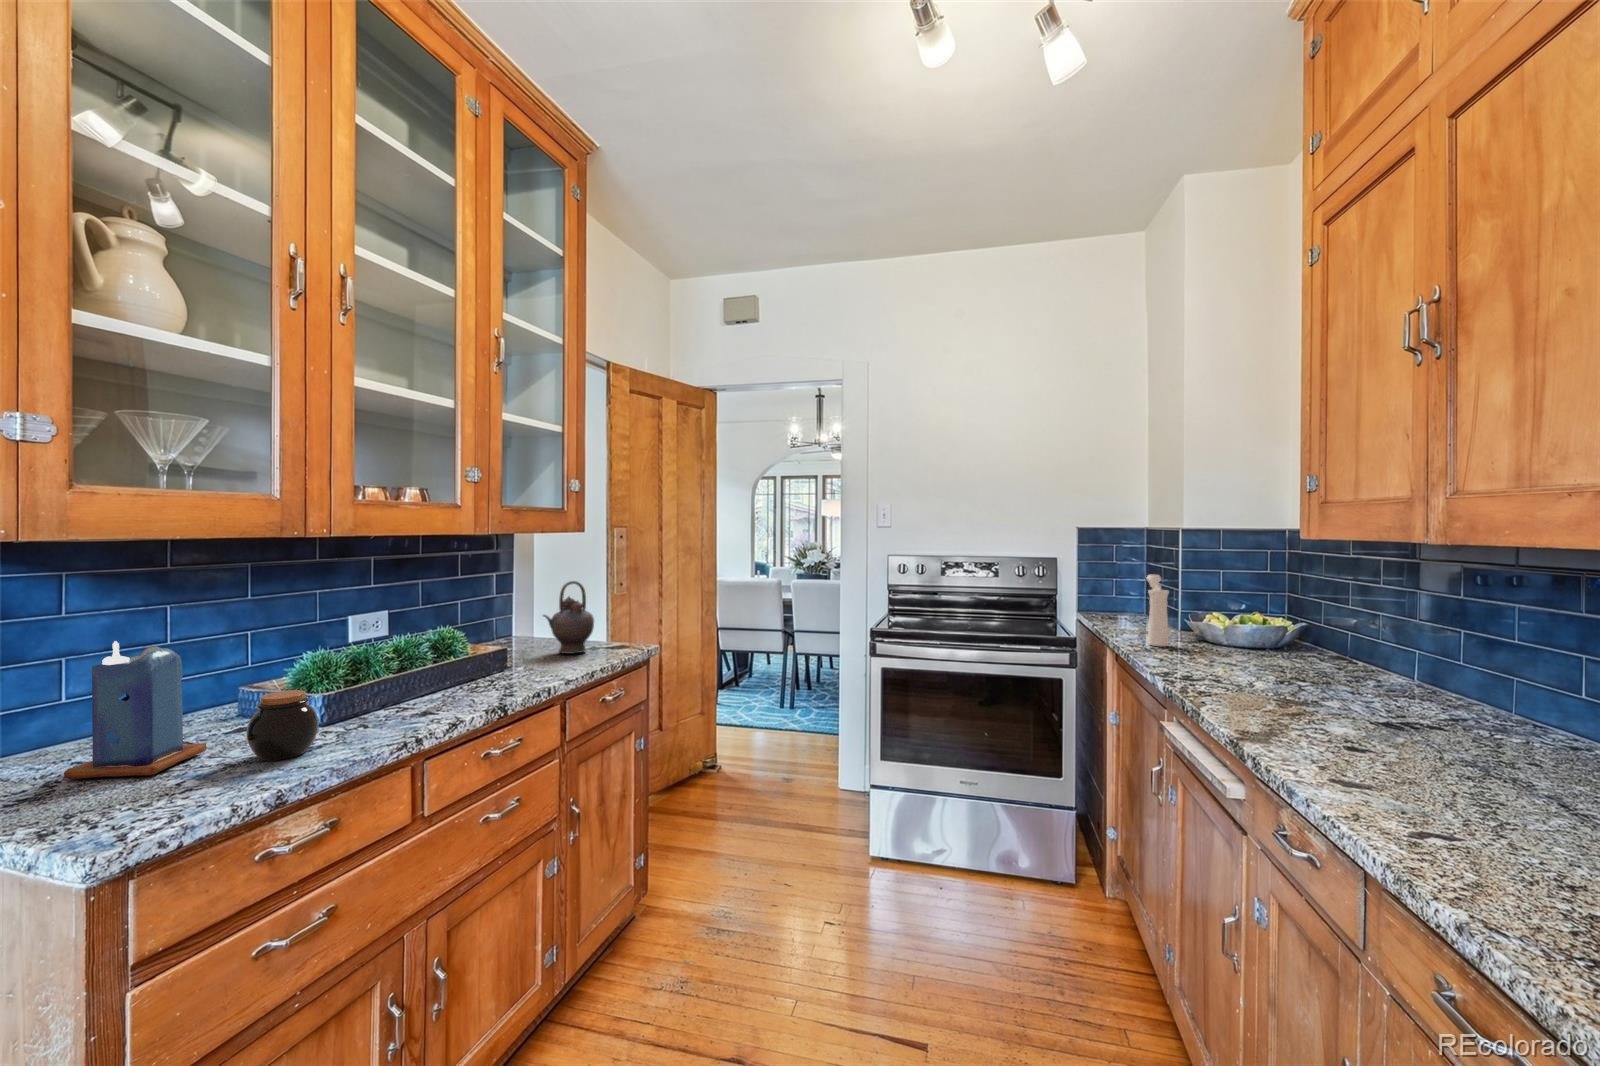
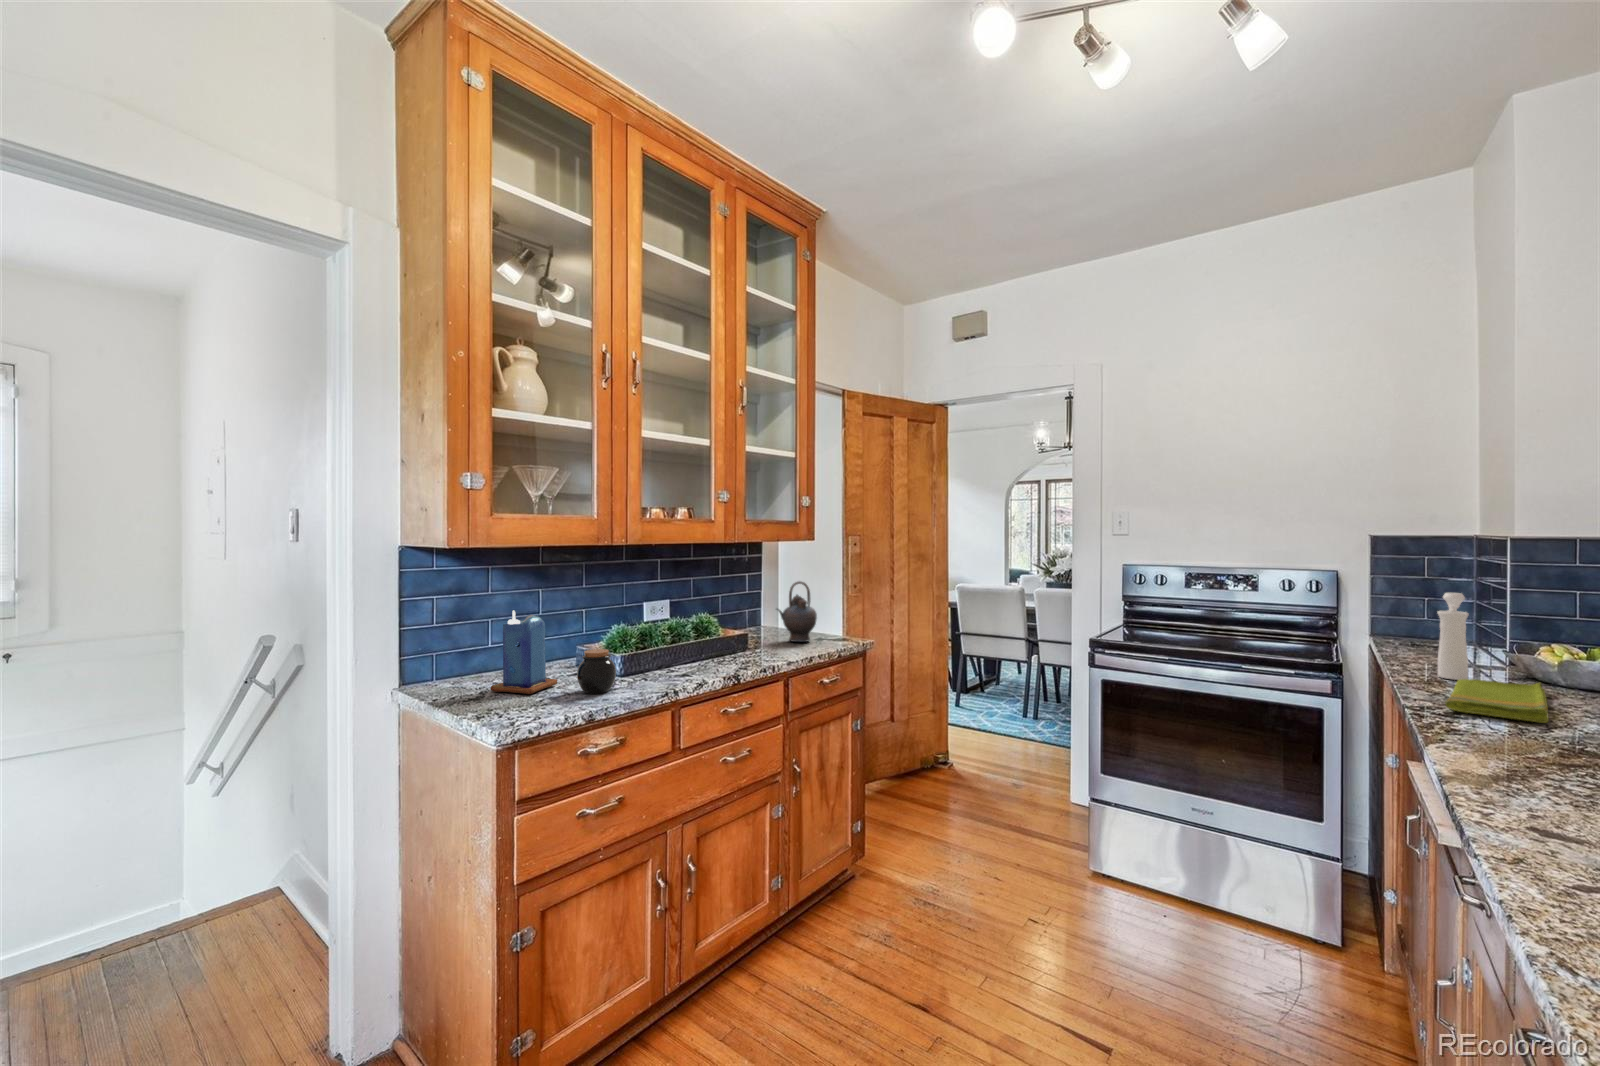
dish towel: none [1166,645,1248,679] -> present [1445,679,1549,723]

